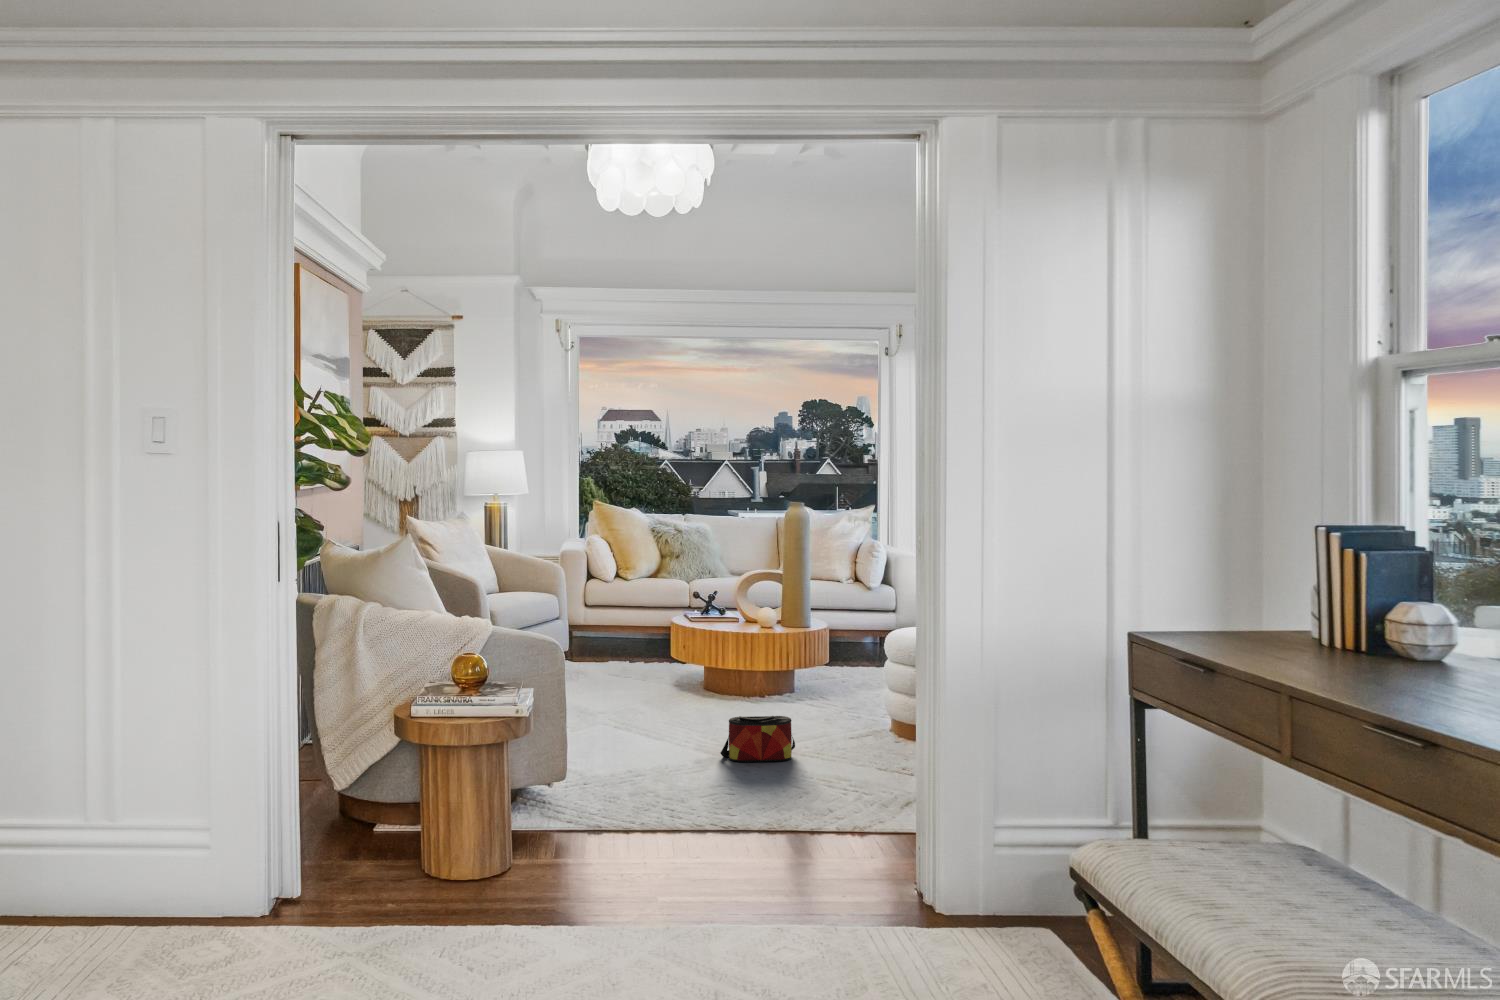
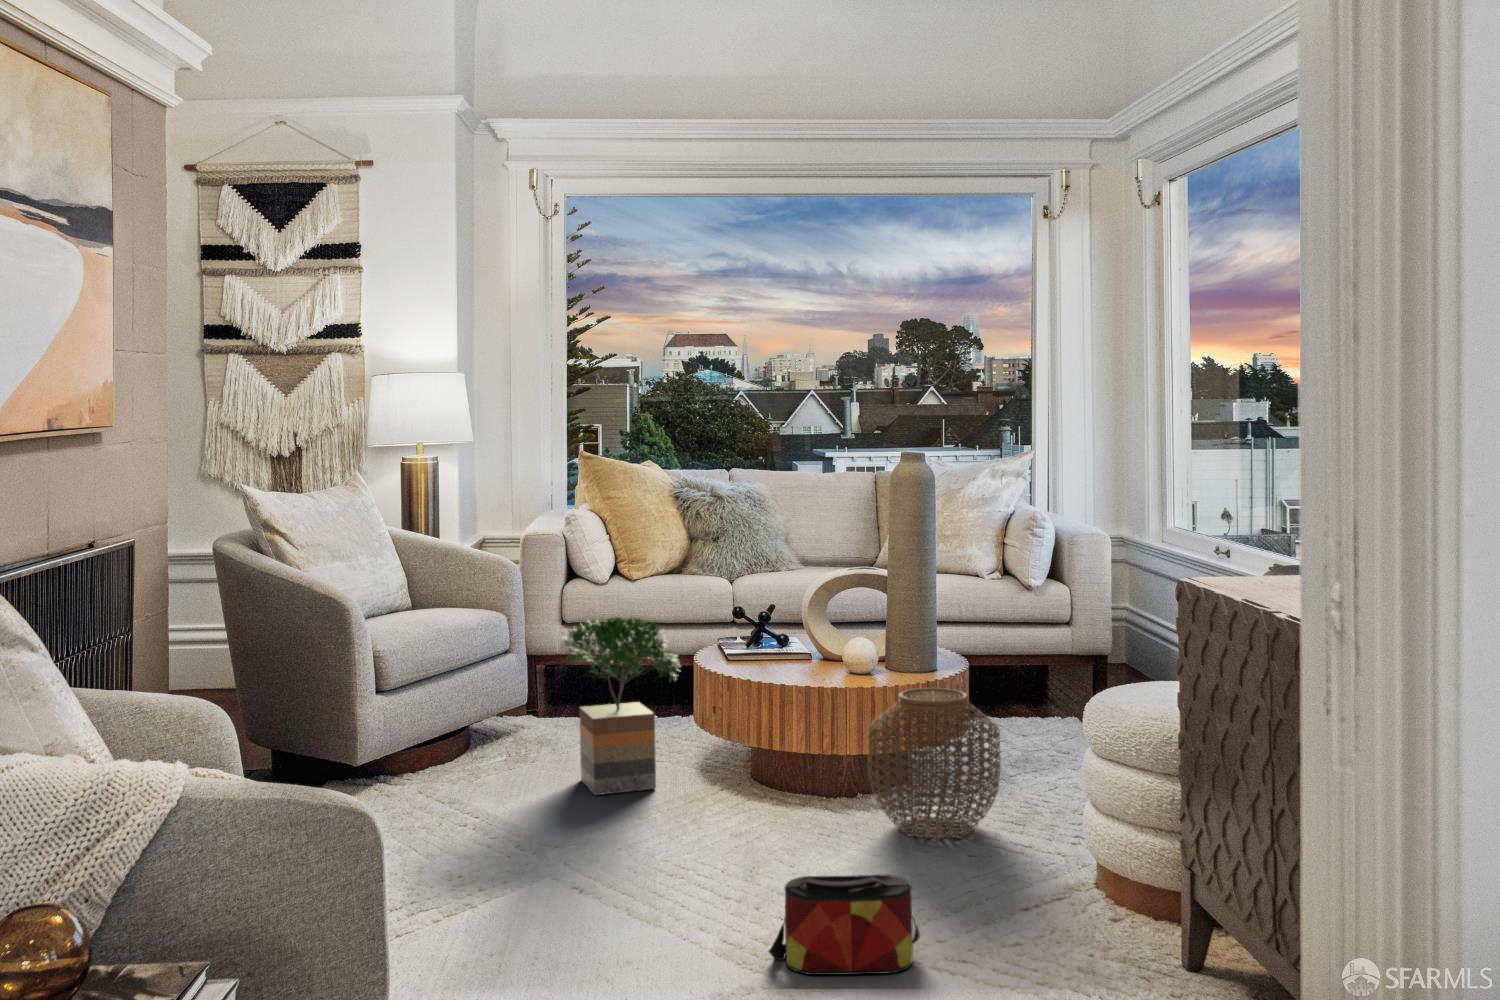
potted tree: none [595,595,667,697] -> present [562,616,679,795]
woven basket: none [771,634,842,714] -> present [868,688,1000,838]

